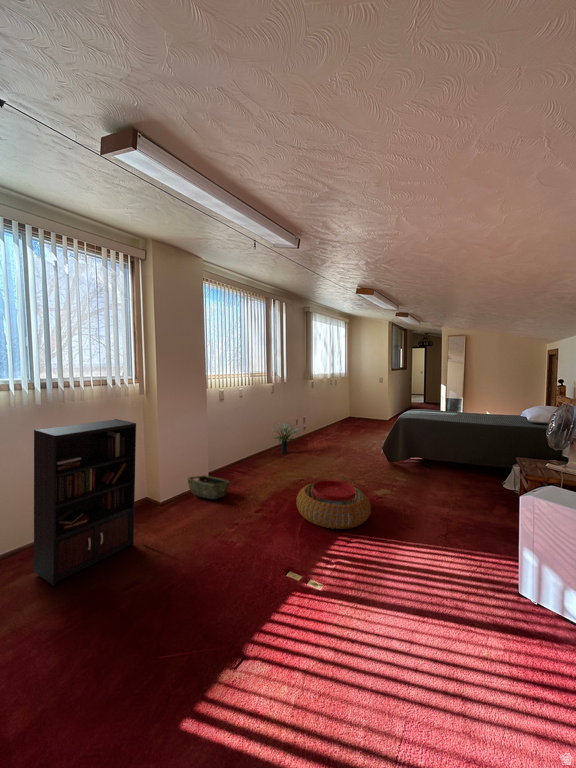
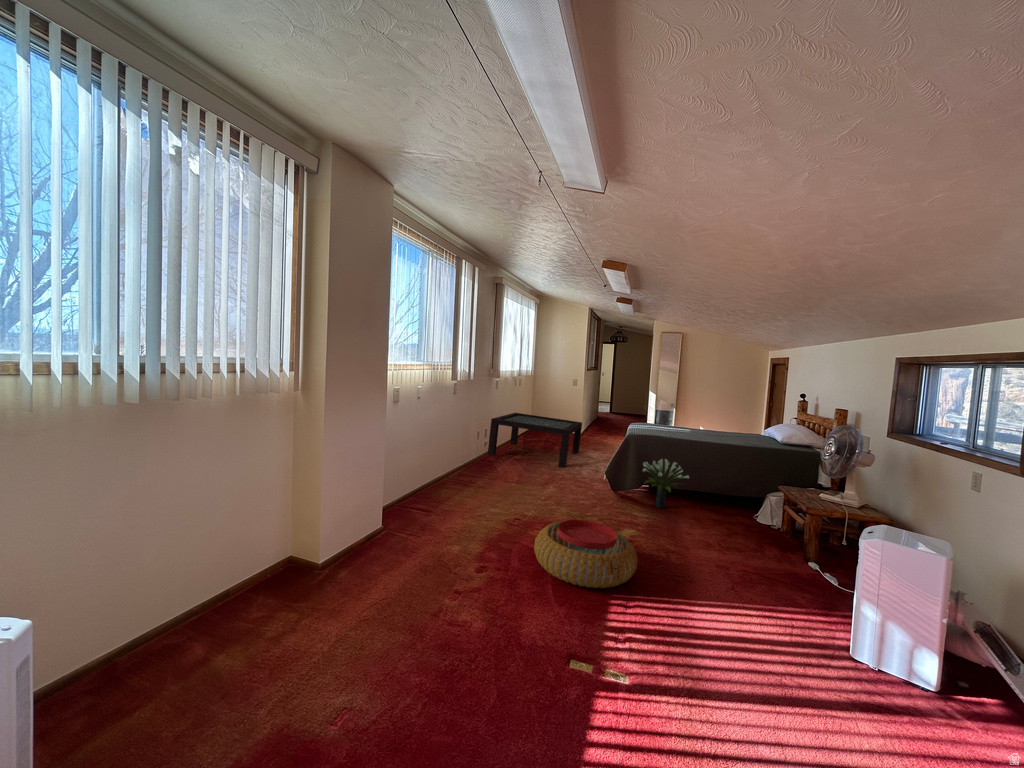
coffee table: none [305,405,380,446] -> present [488,413,582,468]
bookcase: present [34,419,136,586] -> none [142,431,325,728]
potted plant: present [271,423,300,454] -> present [643,459,689,508]
woven basket: present [188,476,230,499] -> none [361,516,428,553]

